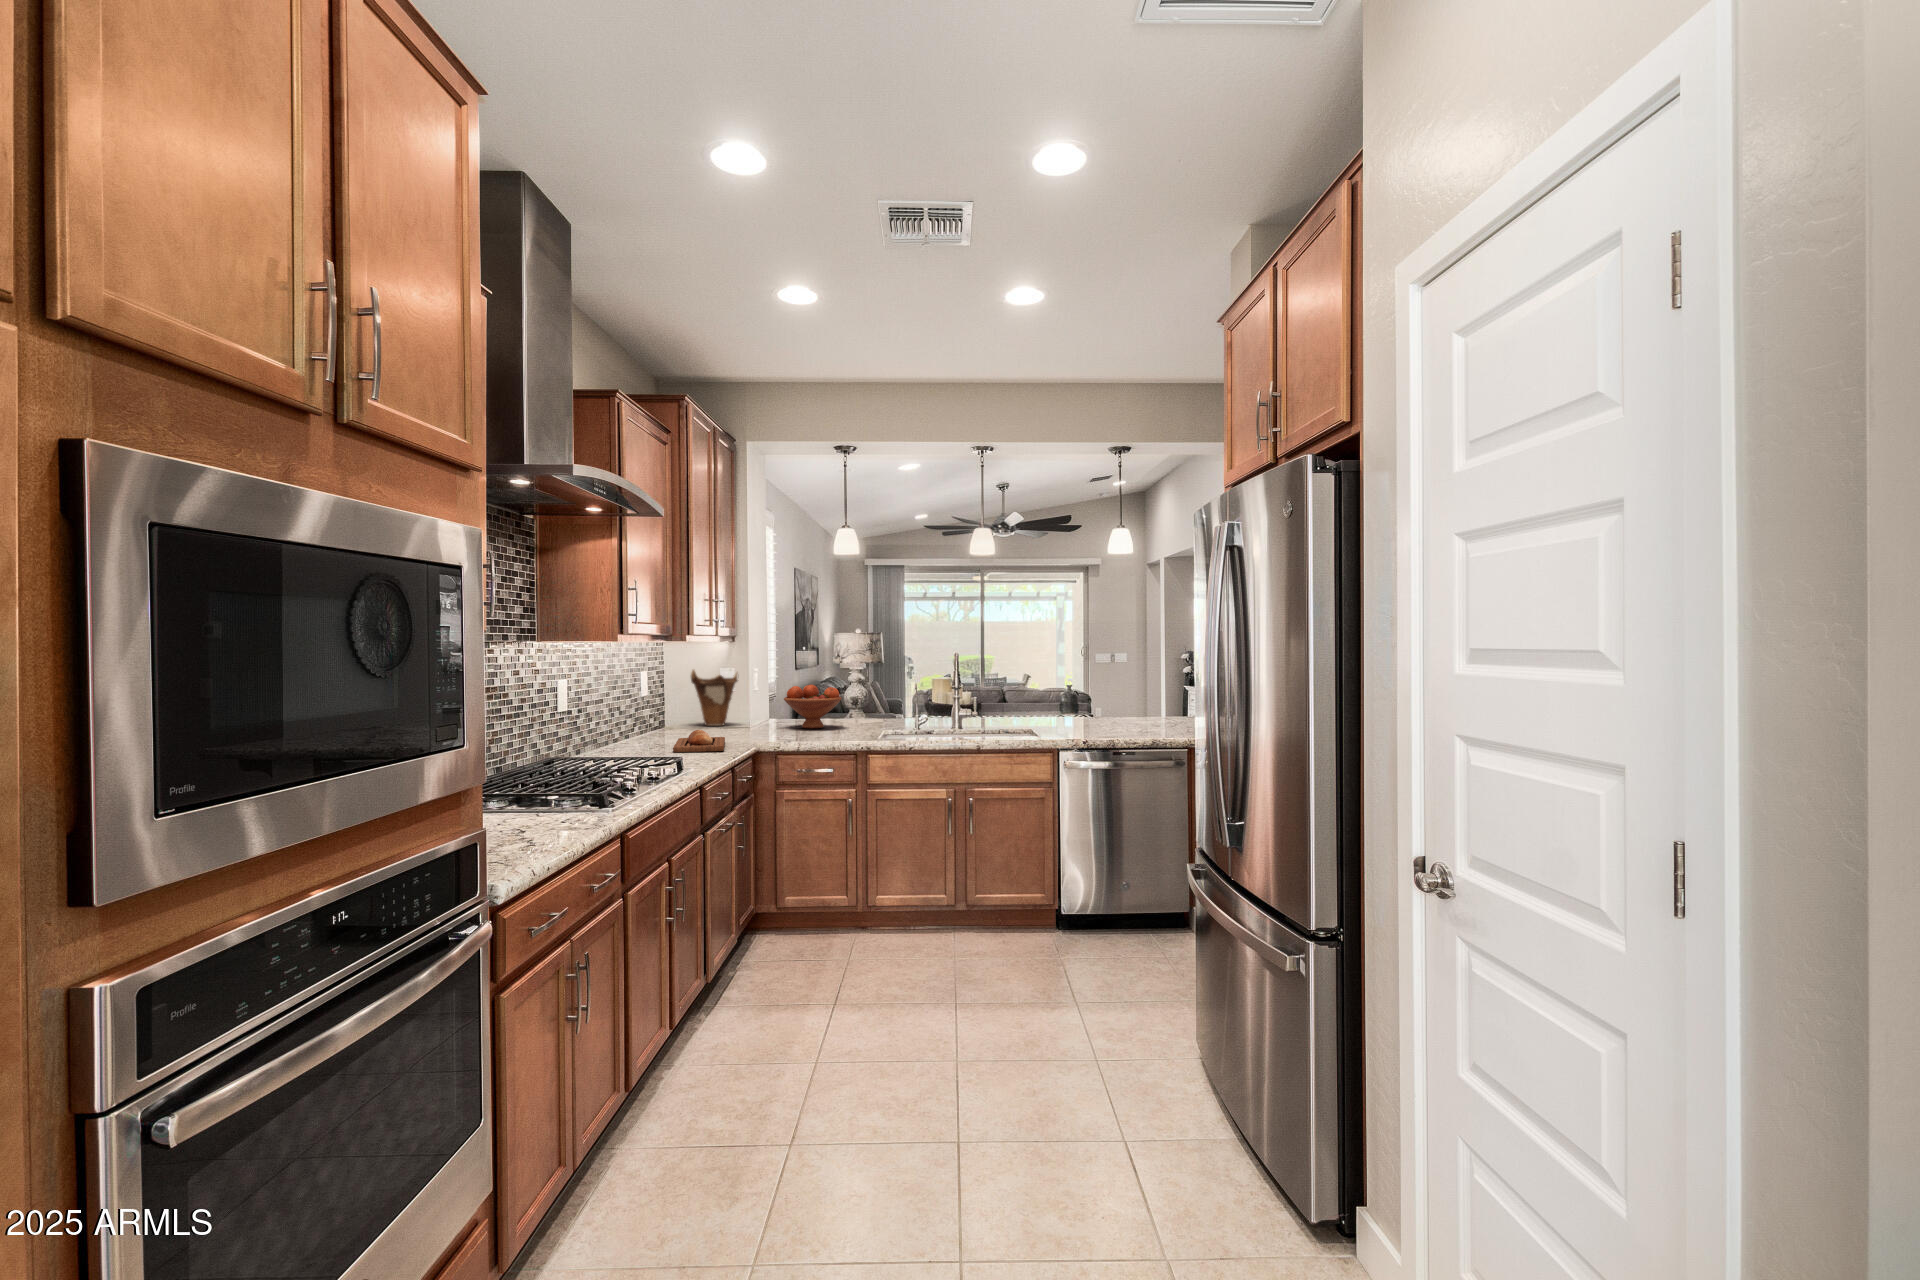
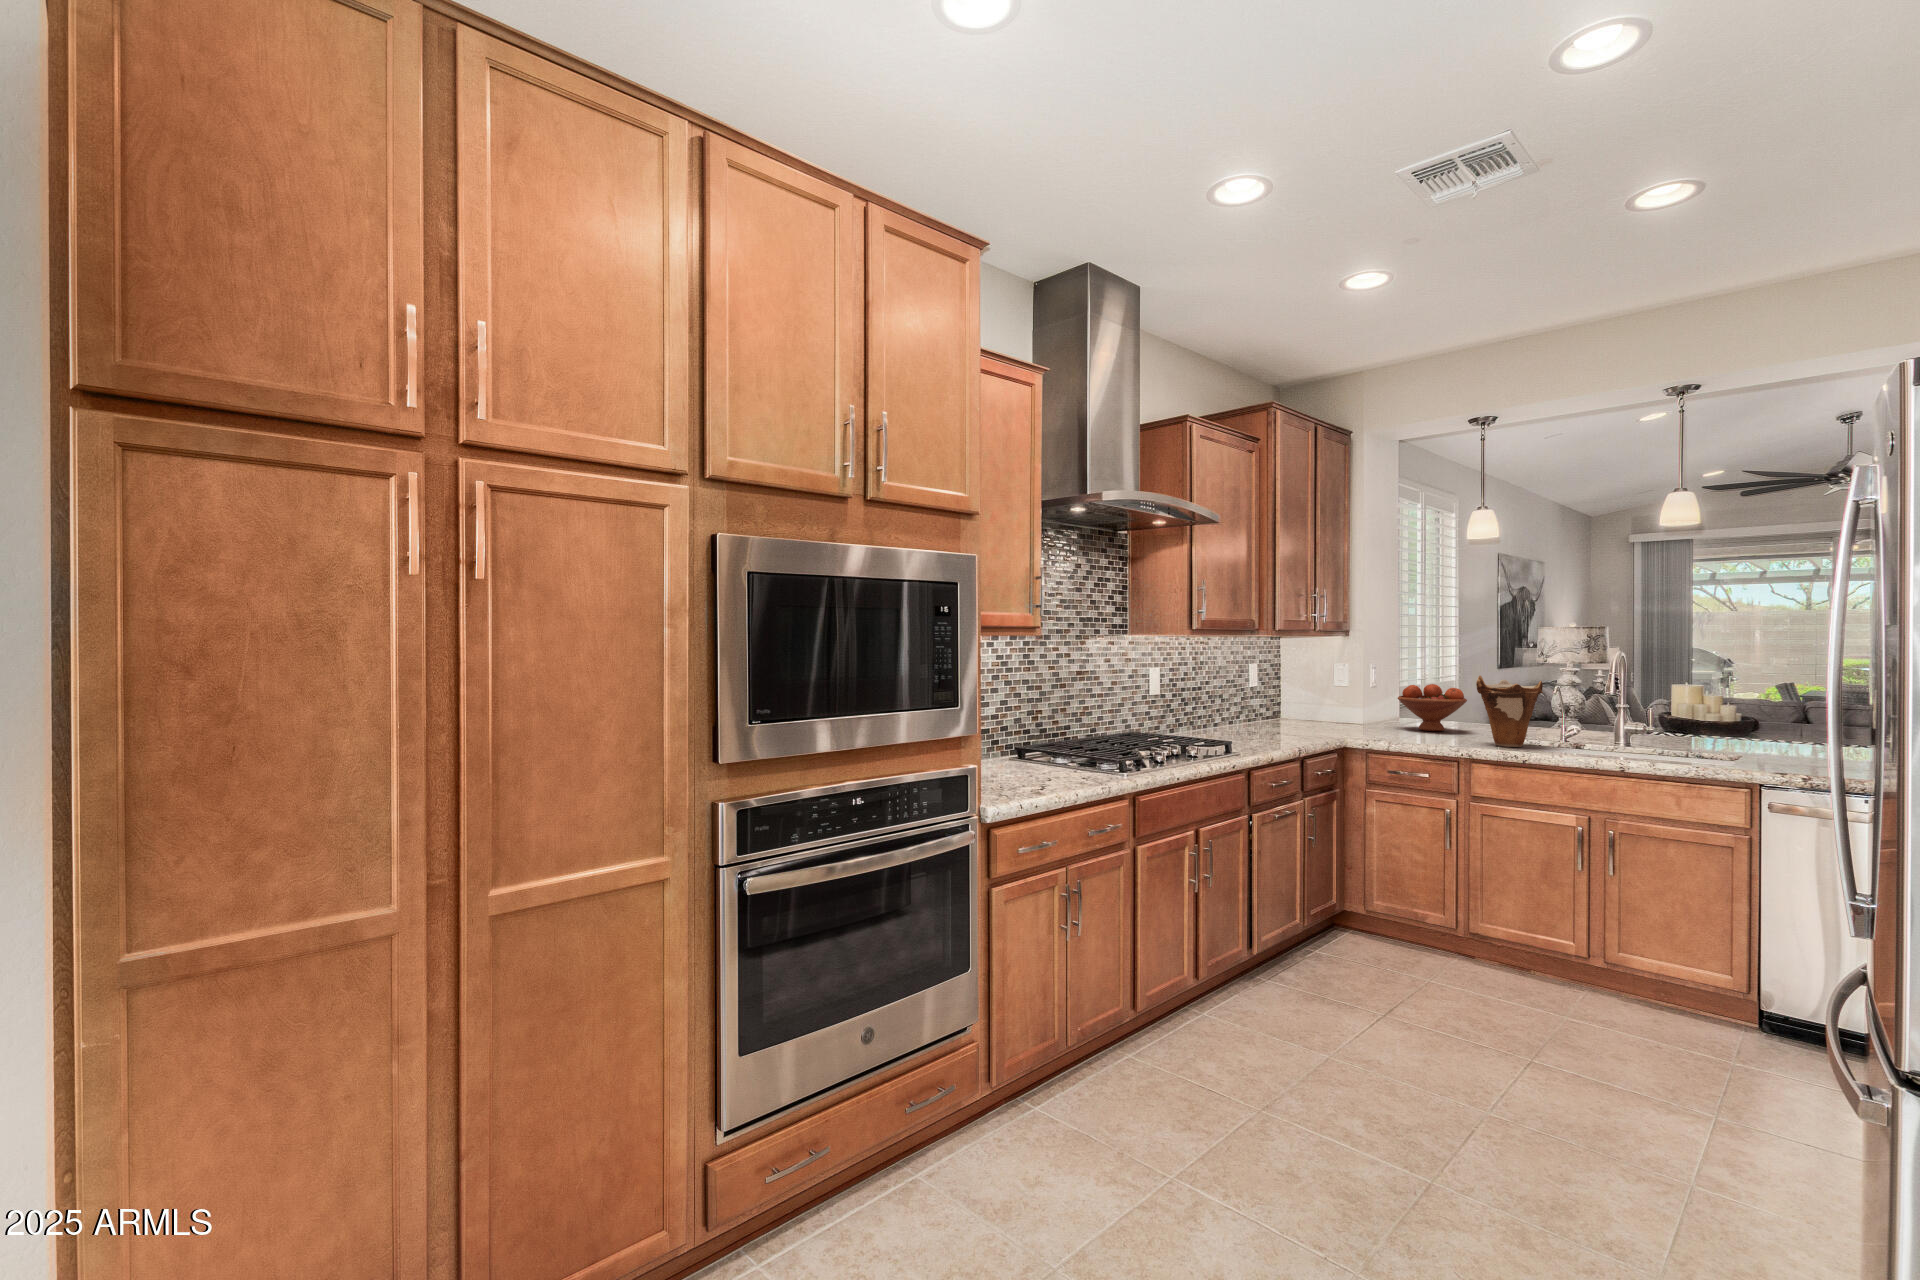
vase: present [691,670,738,726] -> present [1476,675,1543,747]
bread loaf: present [673,730,725,752] -> none [1249,721,1313,742]

